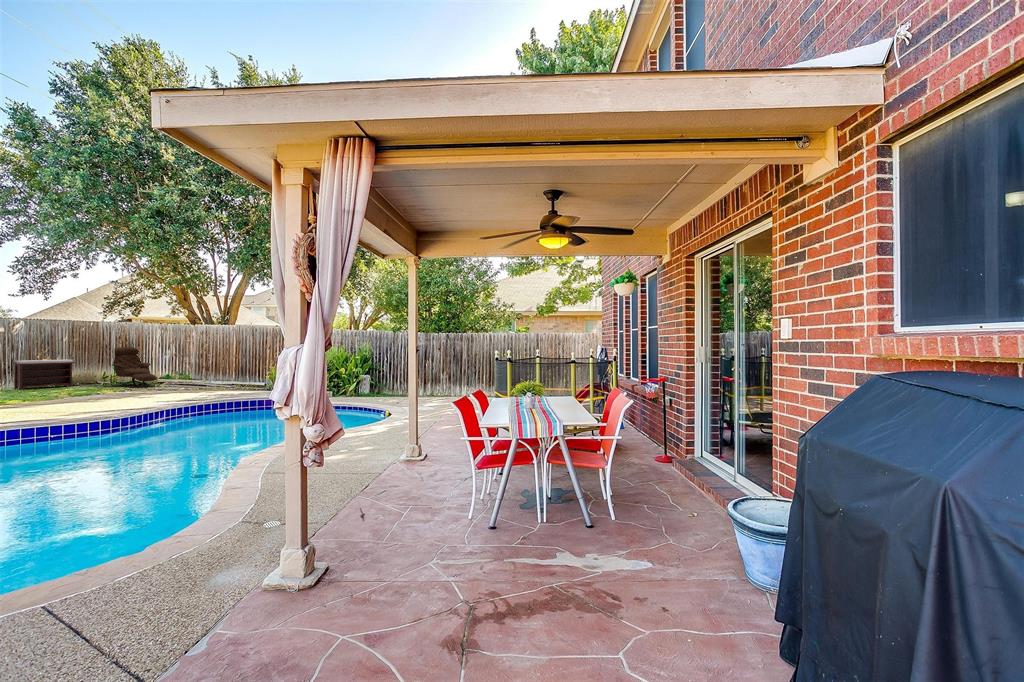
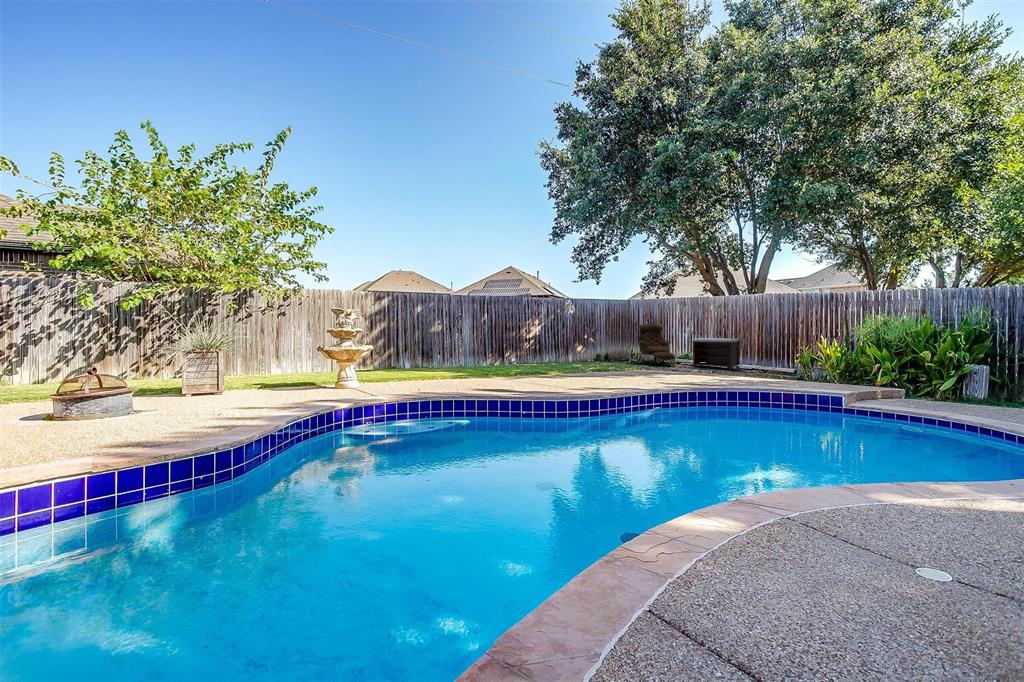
bench: present [13,359,74,390] -> present [692,338,741,369]

